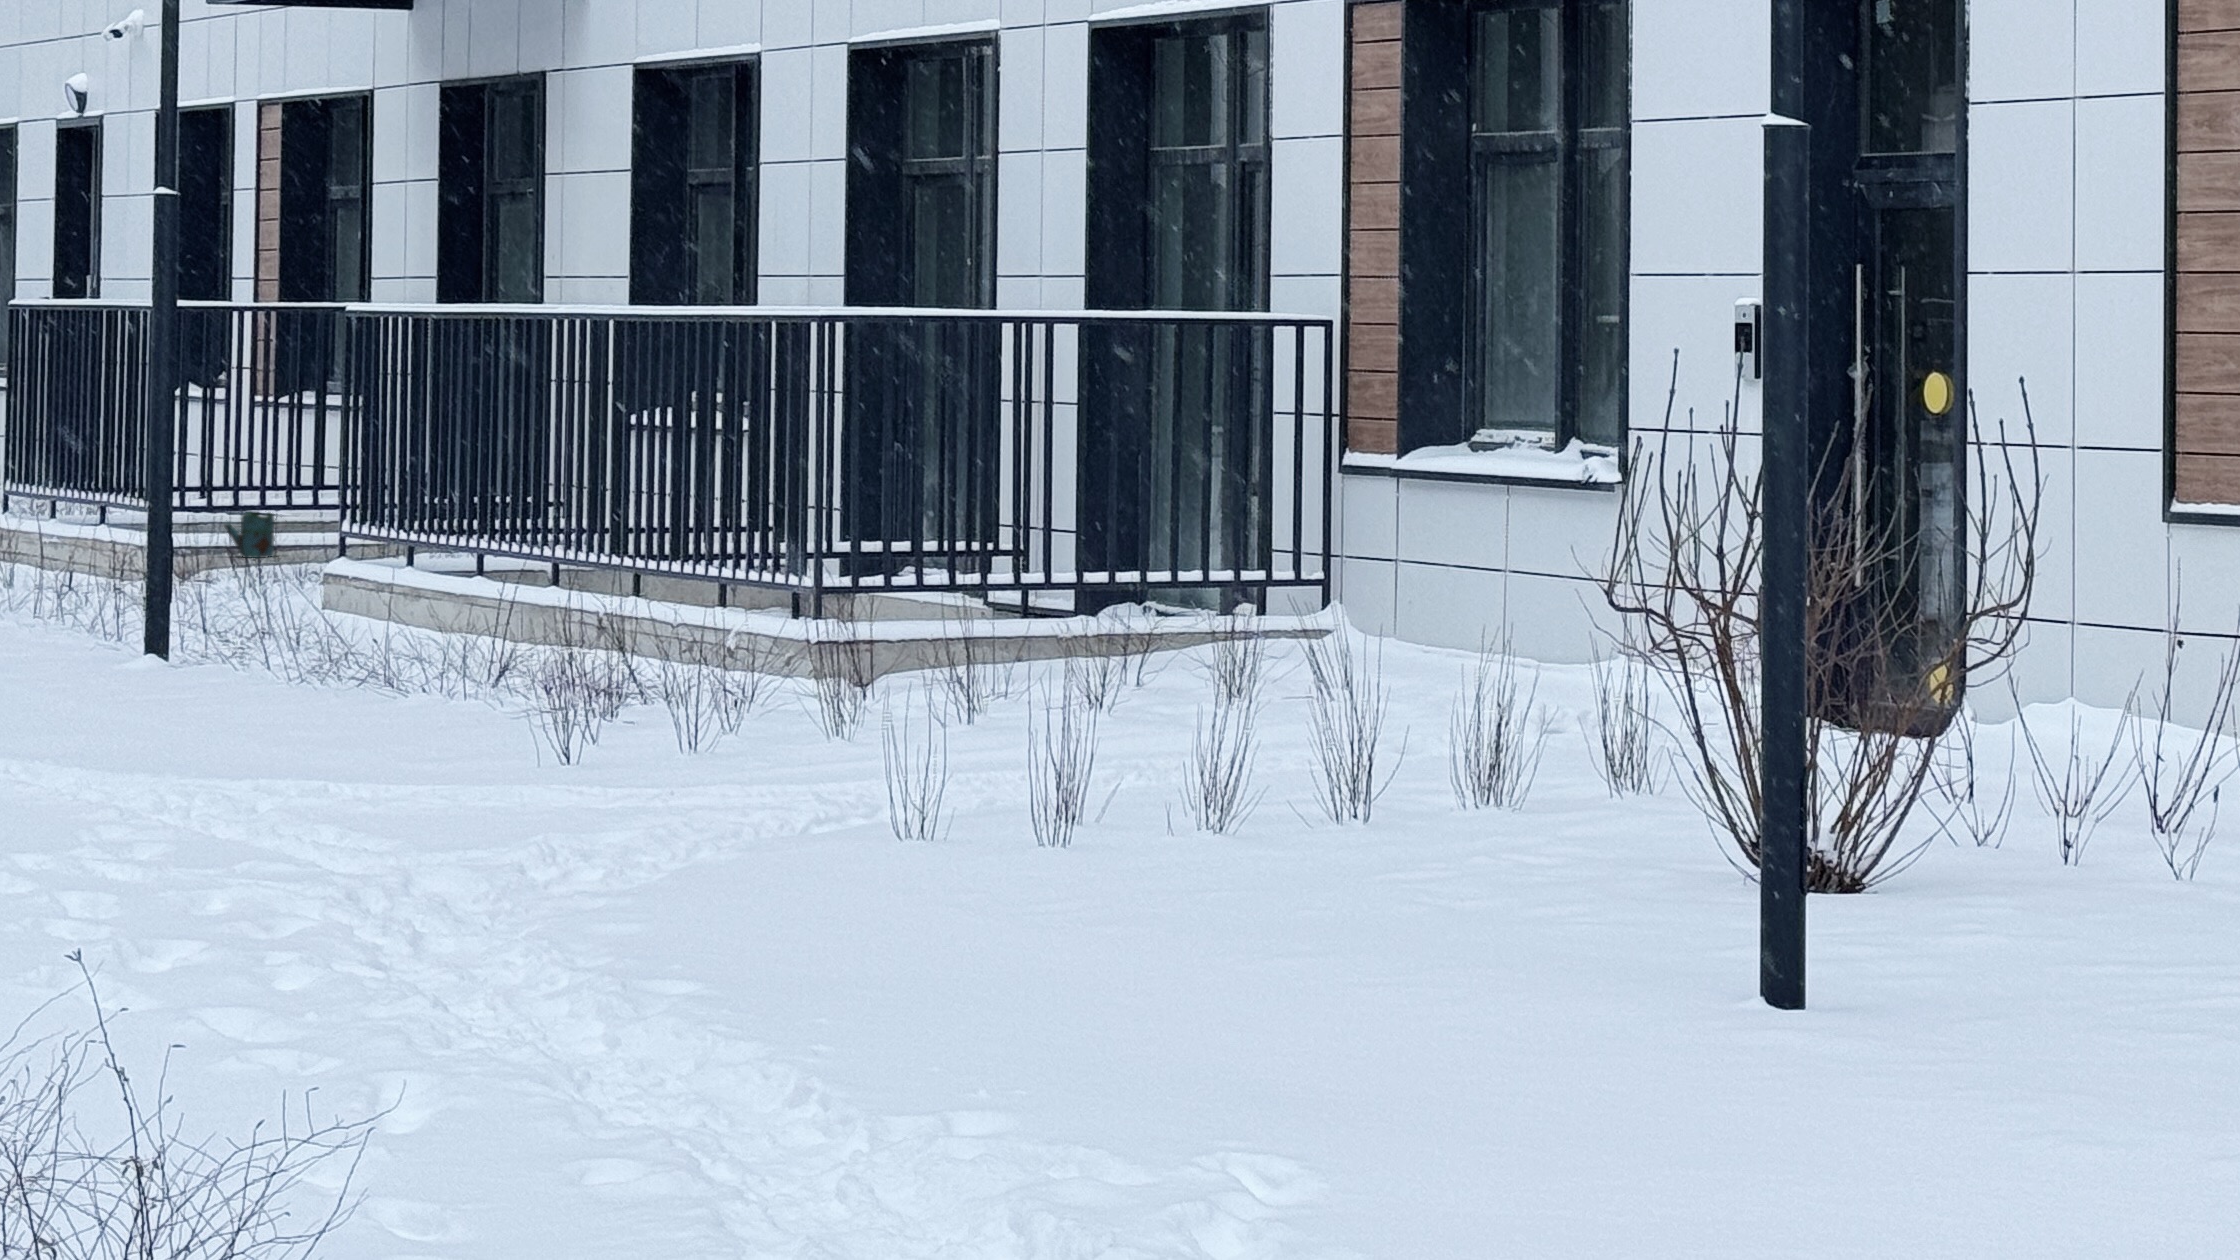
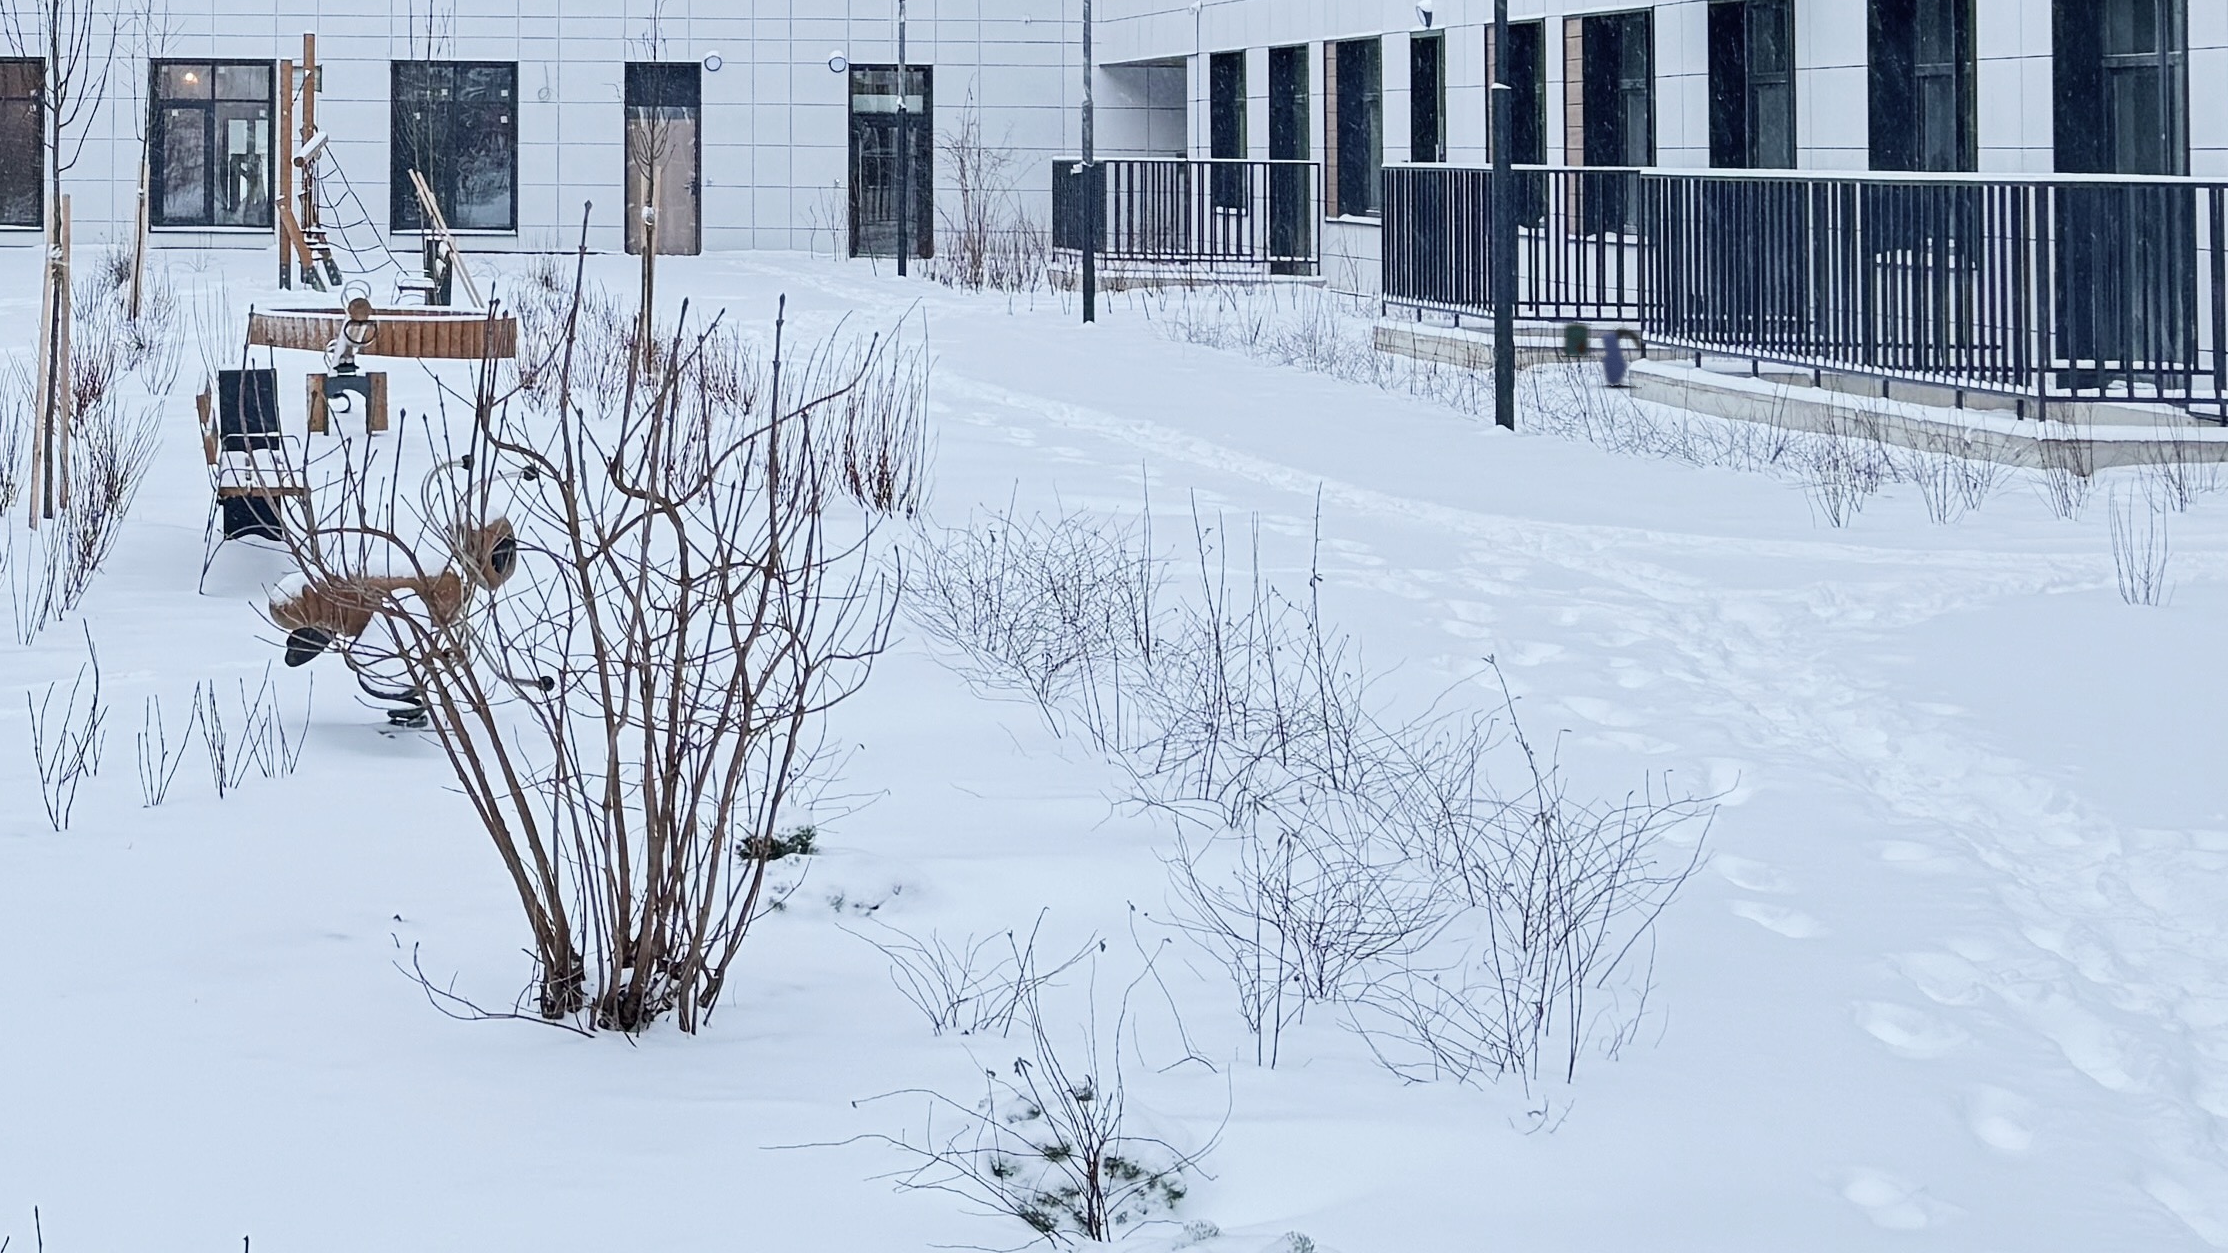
backpack: none [286,516,346,599] -> present [1601,328,1643,386]

